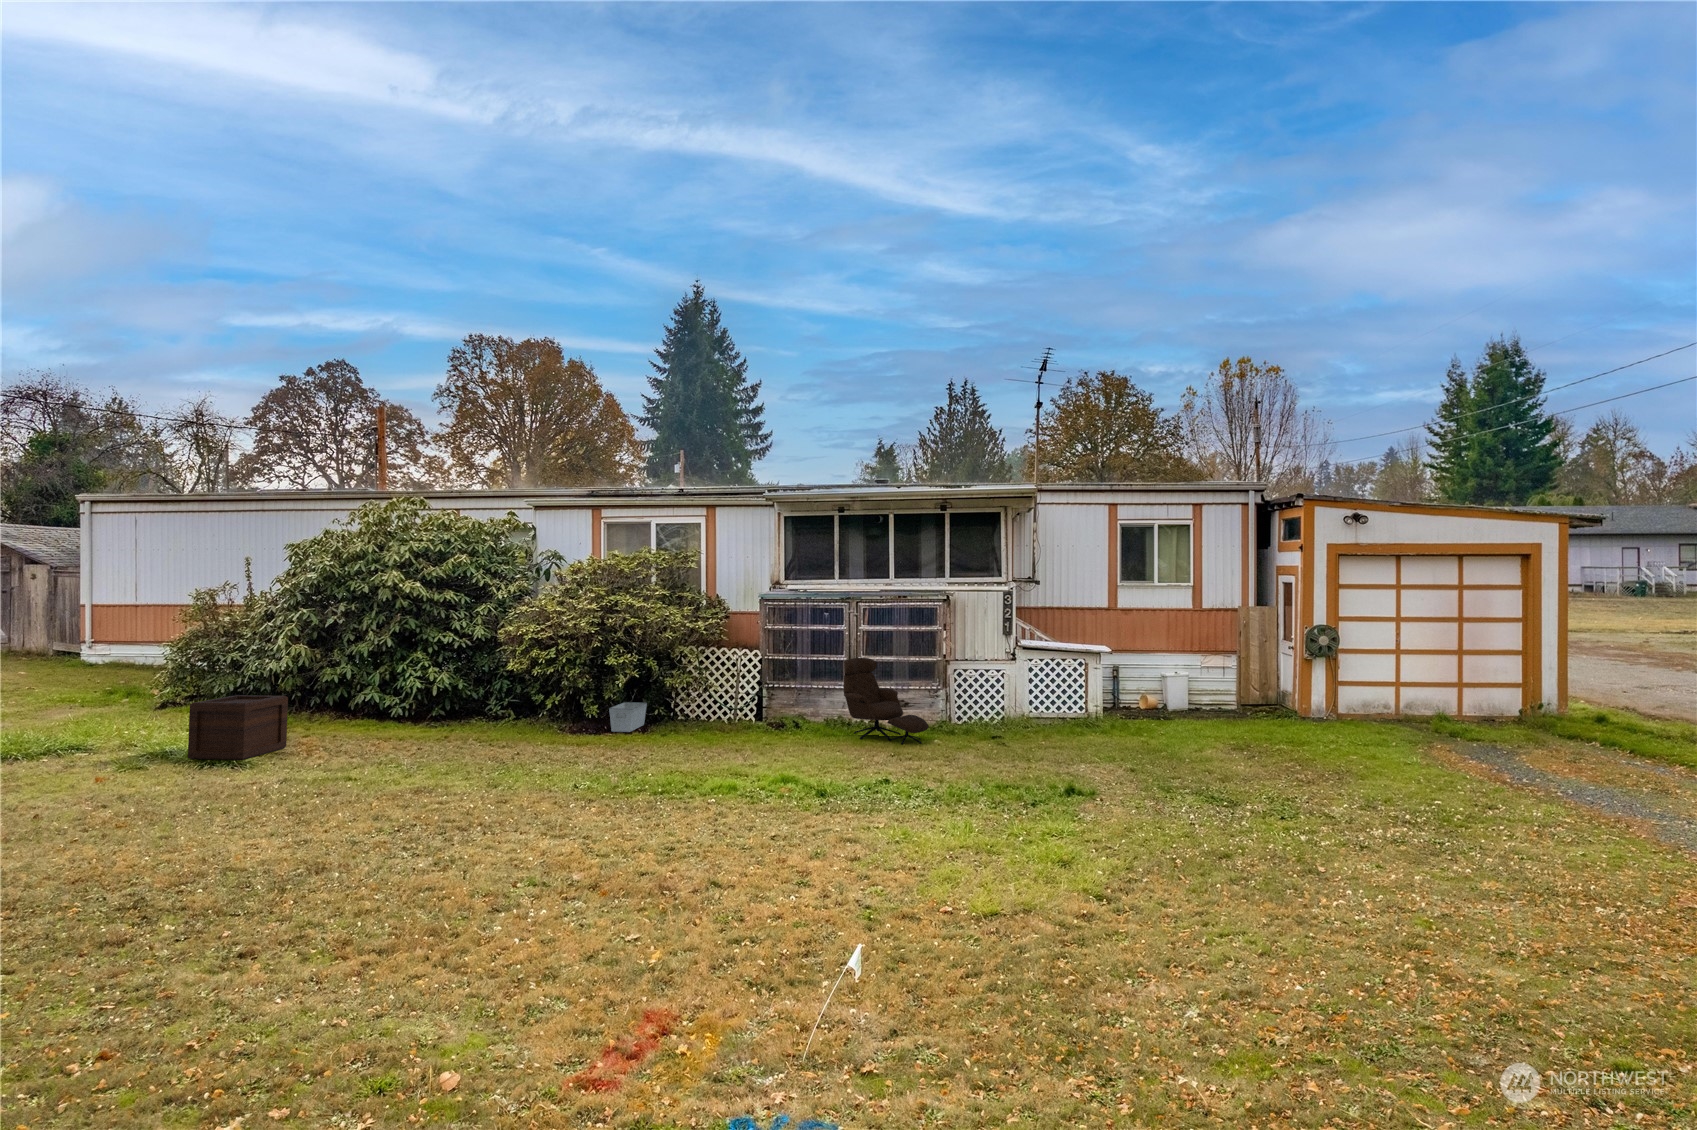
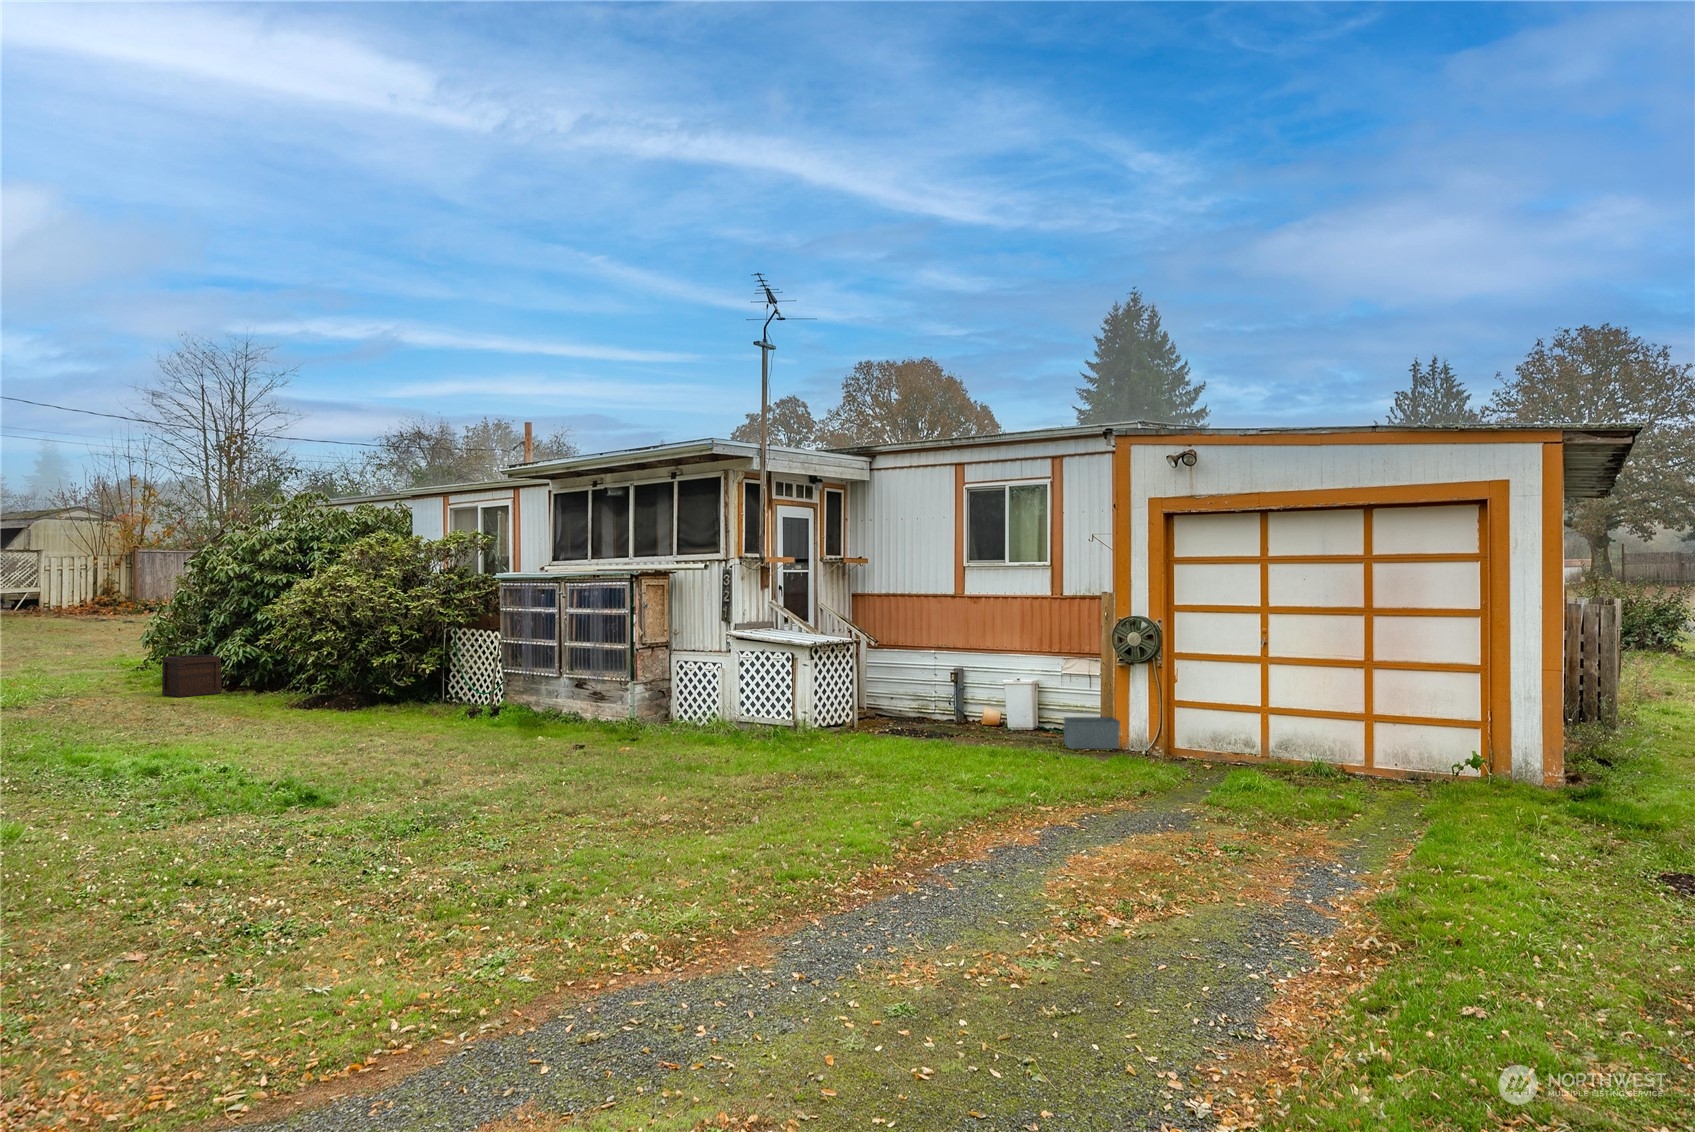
lounge chair: present [844,658,928,744] -> none [529,643,592,728]
storage bin: present [609,702,647,732] -> present [1064,717,1120,749]

